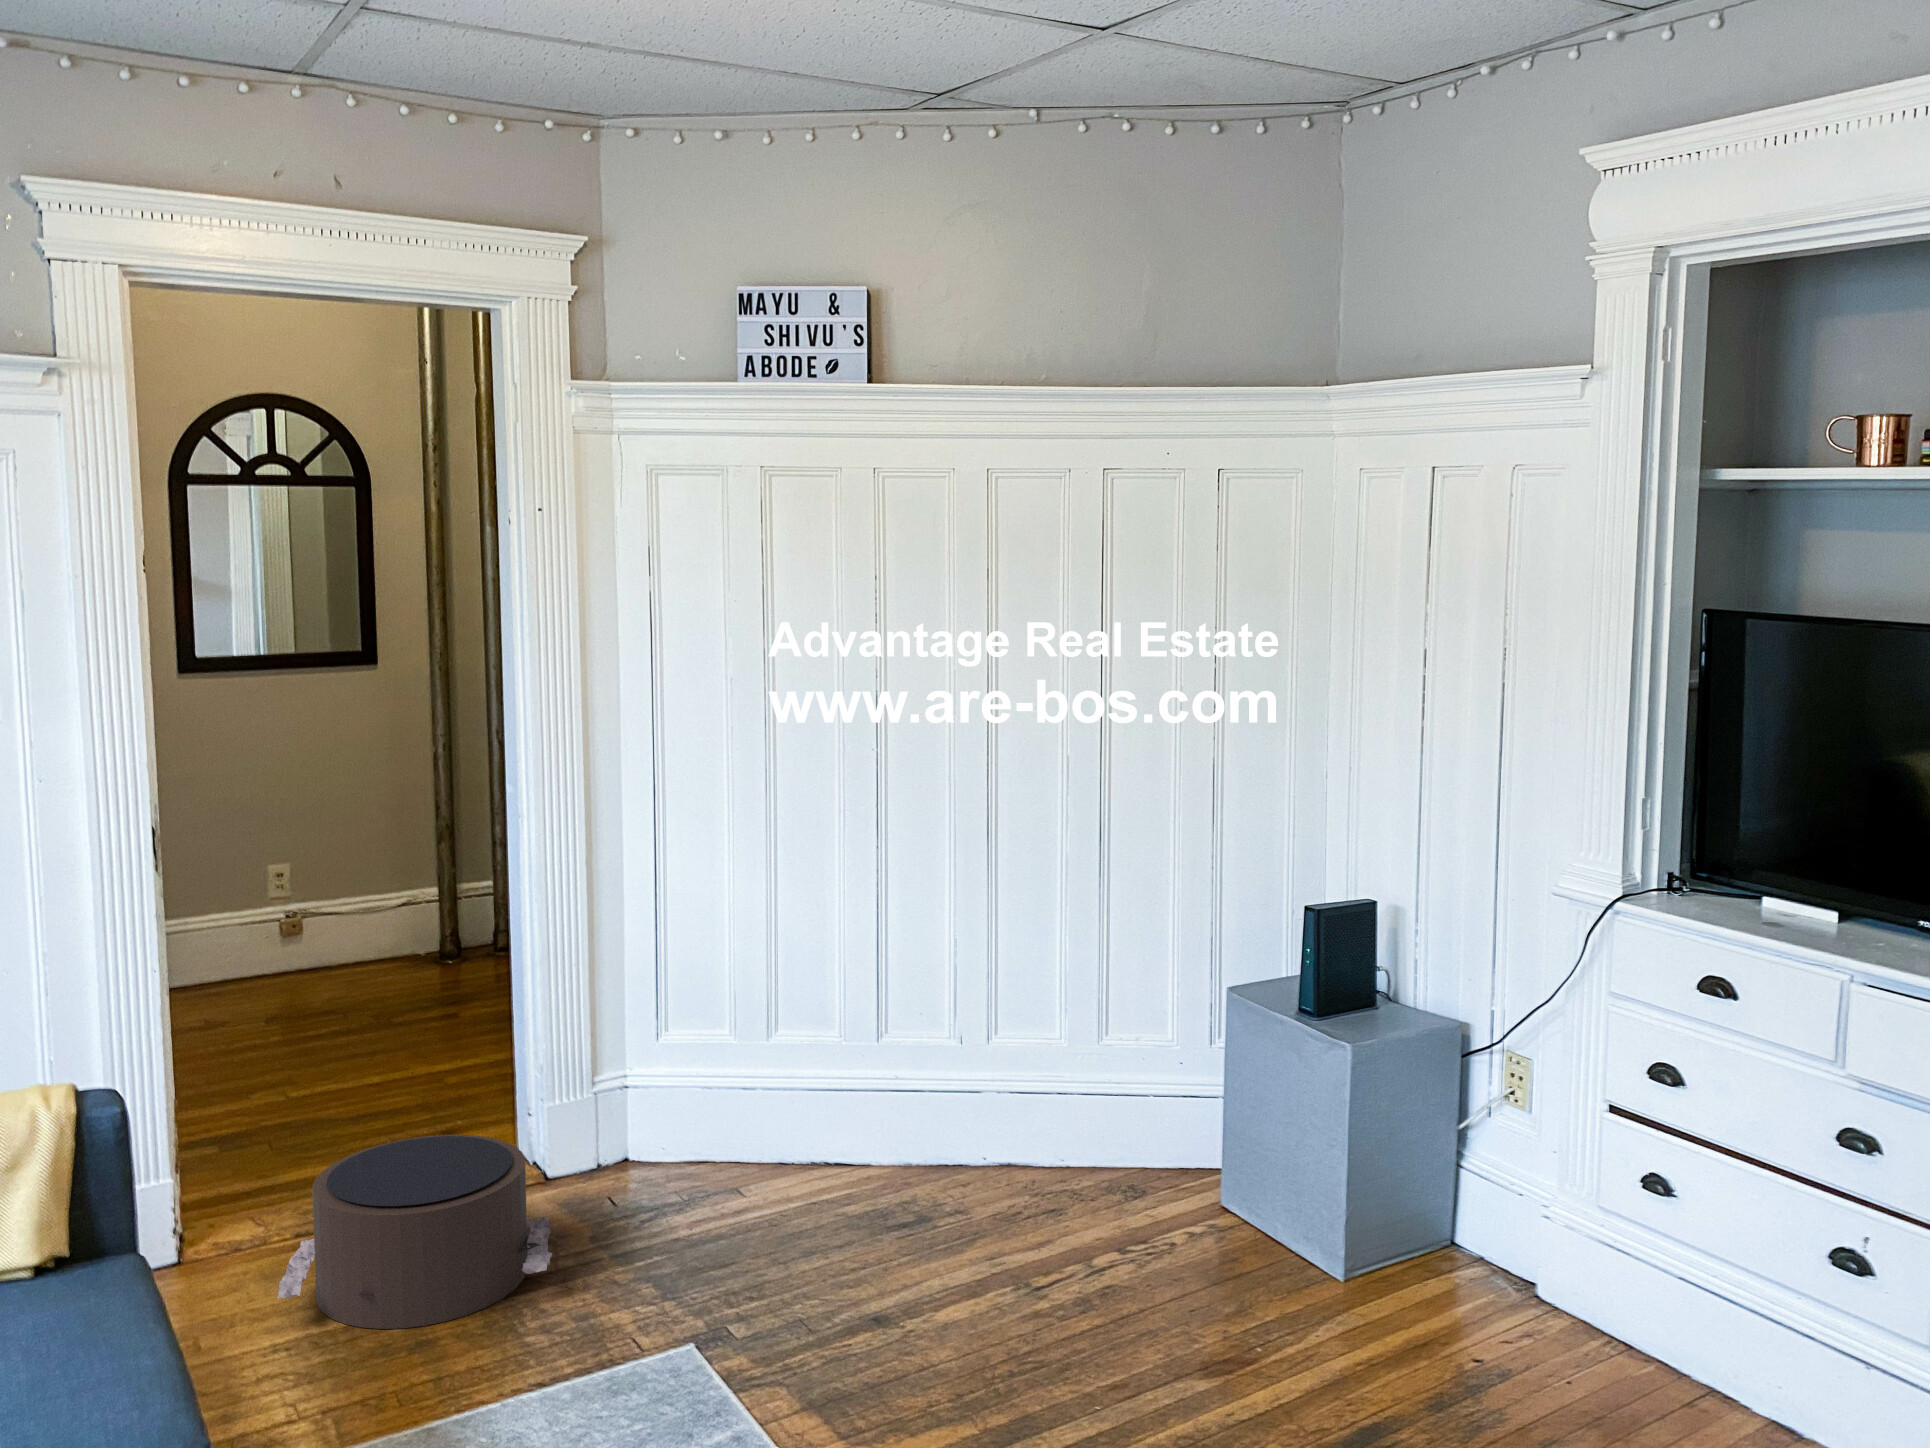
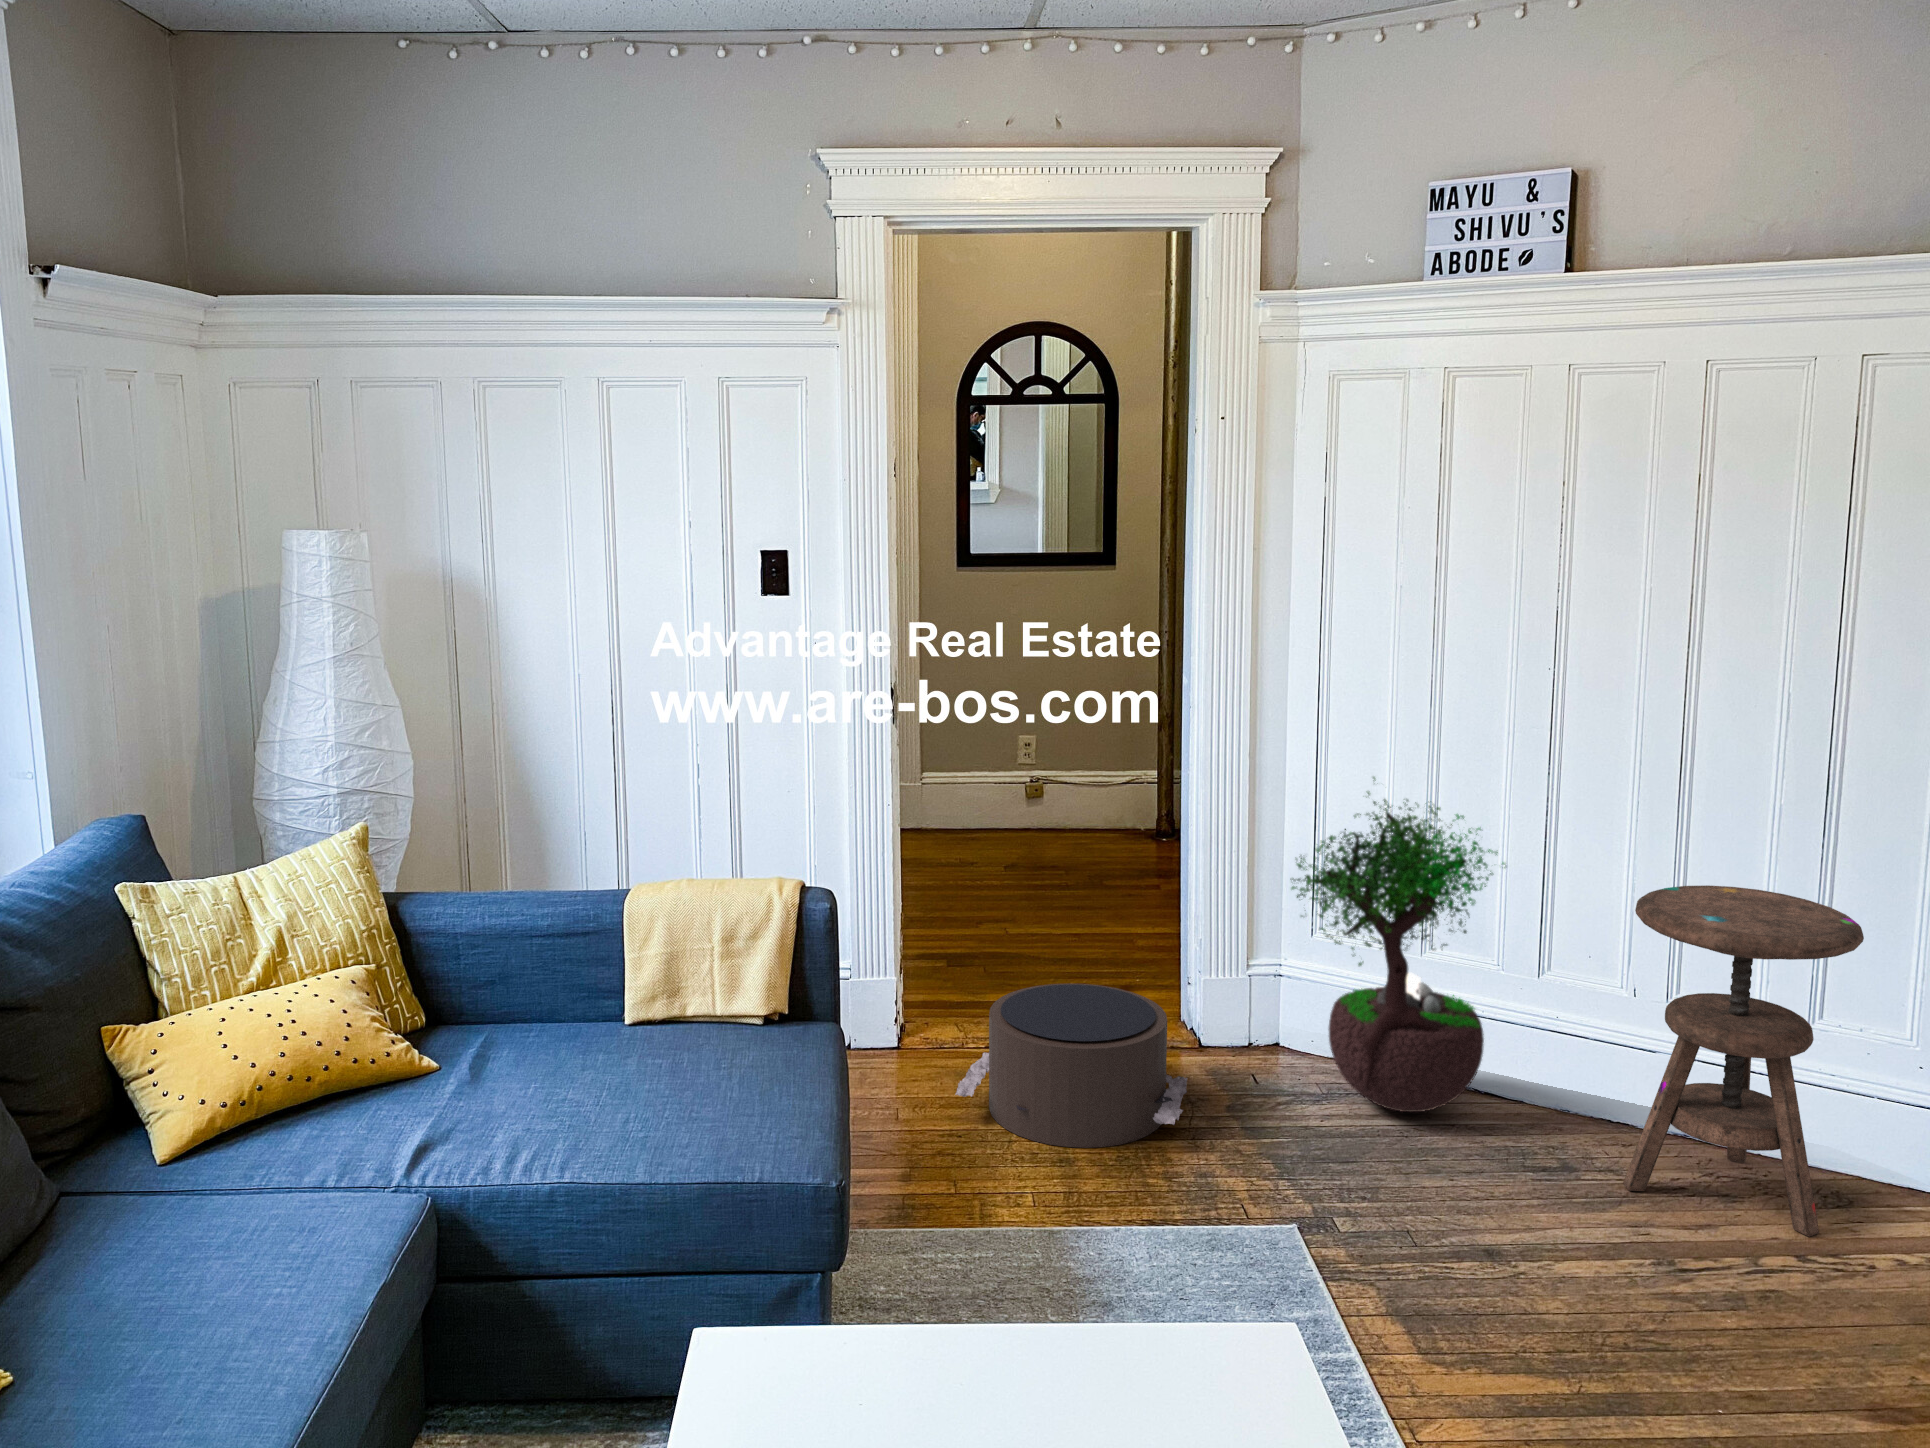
potted tree: none [645,870,855,1204] -> present [1291,777,1505,1112]
side table: none [967,935,1144,1234] -> present [1623,885,1864,1237]

